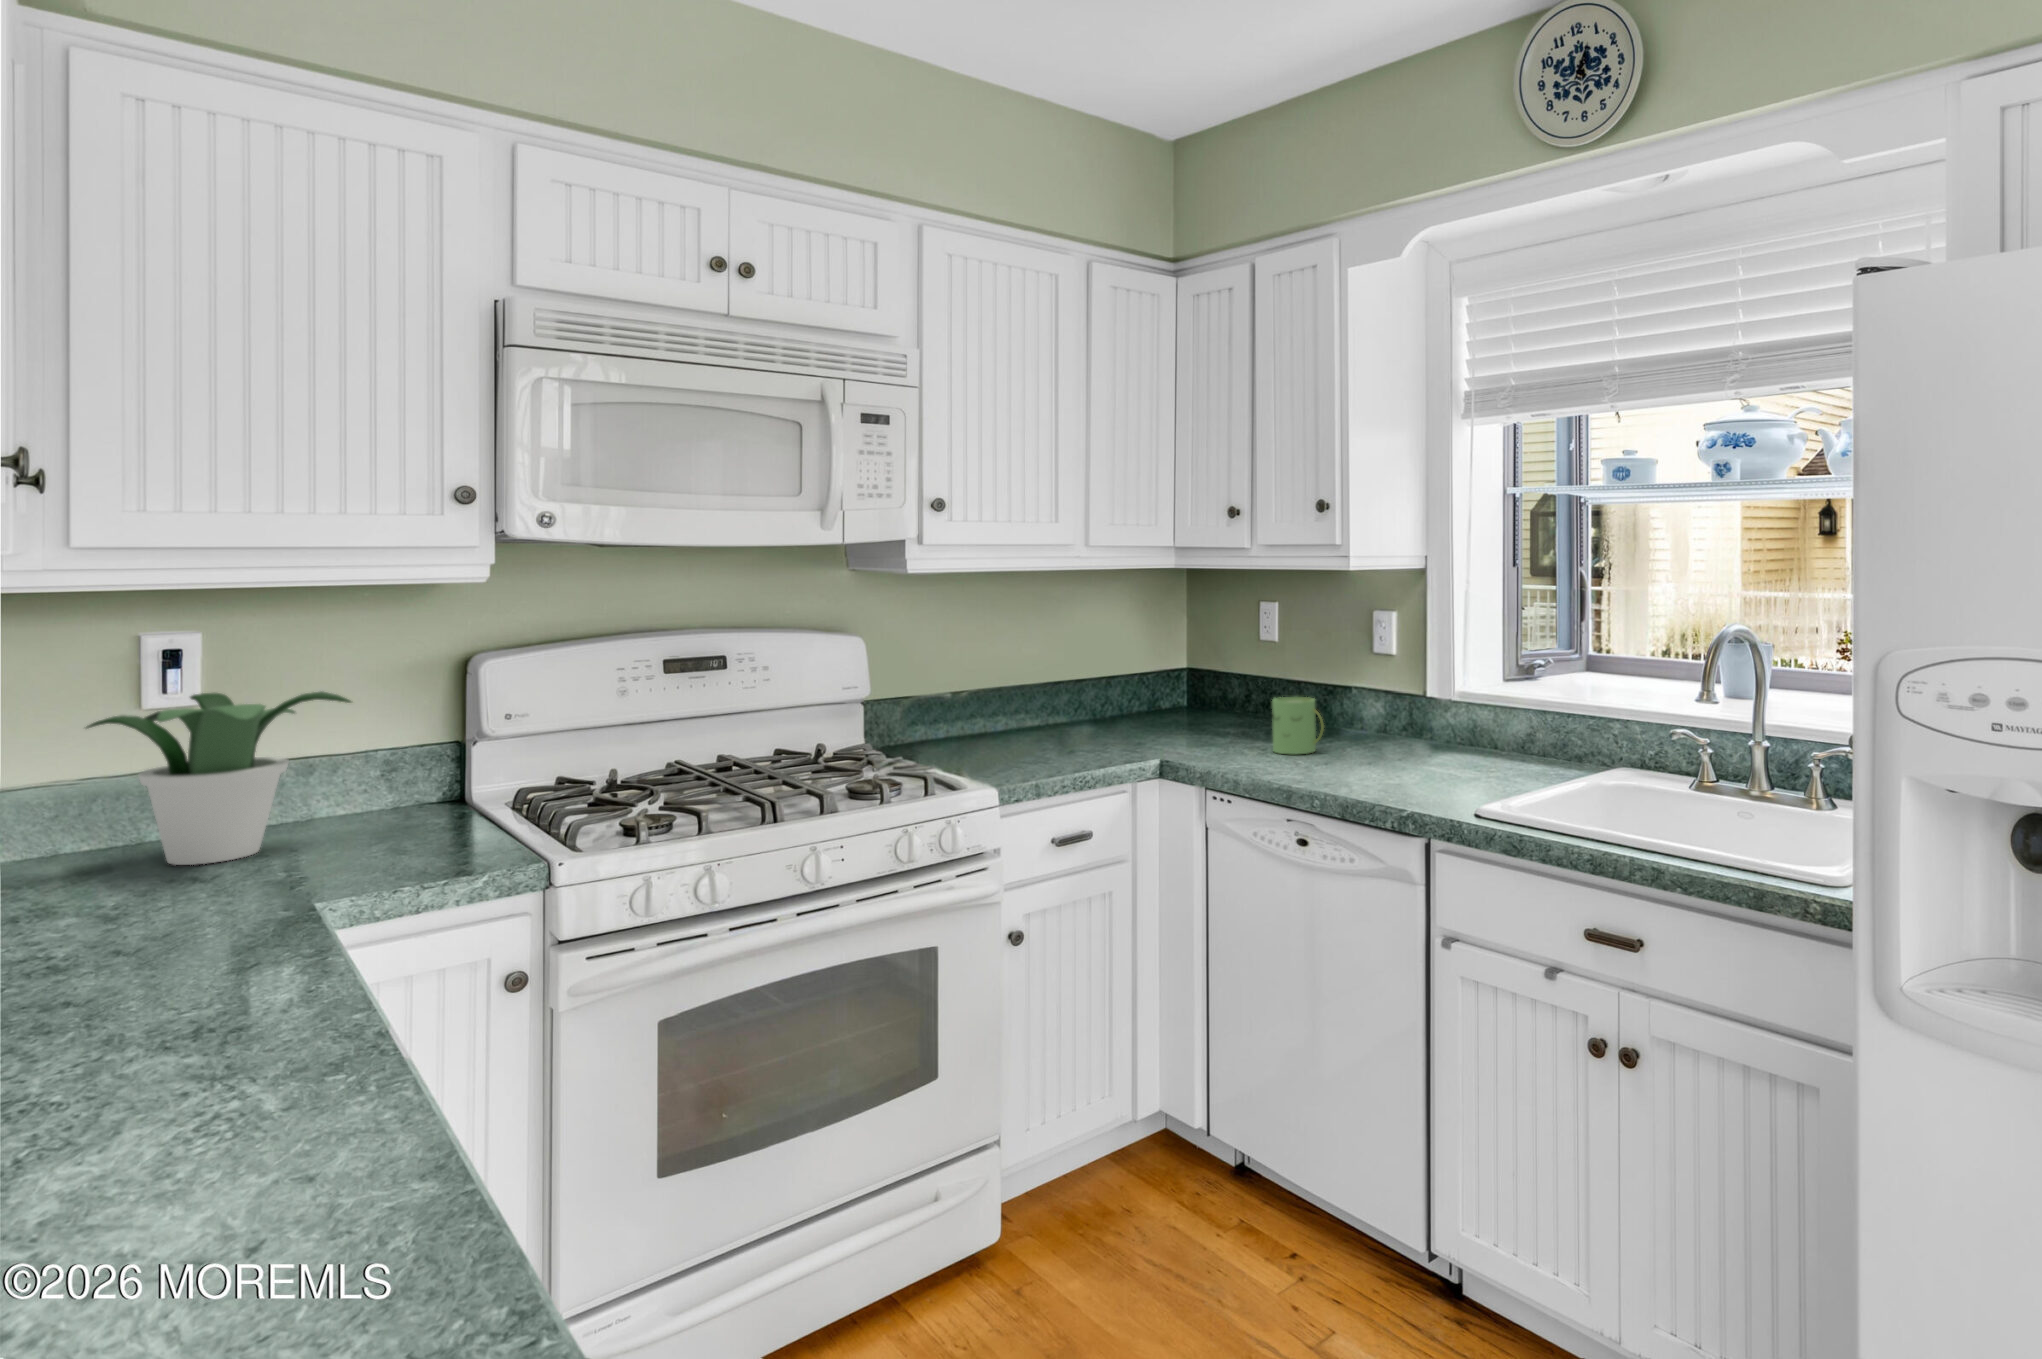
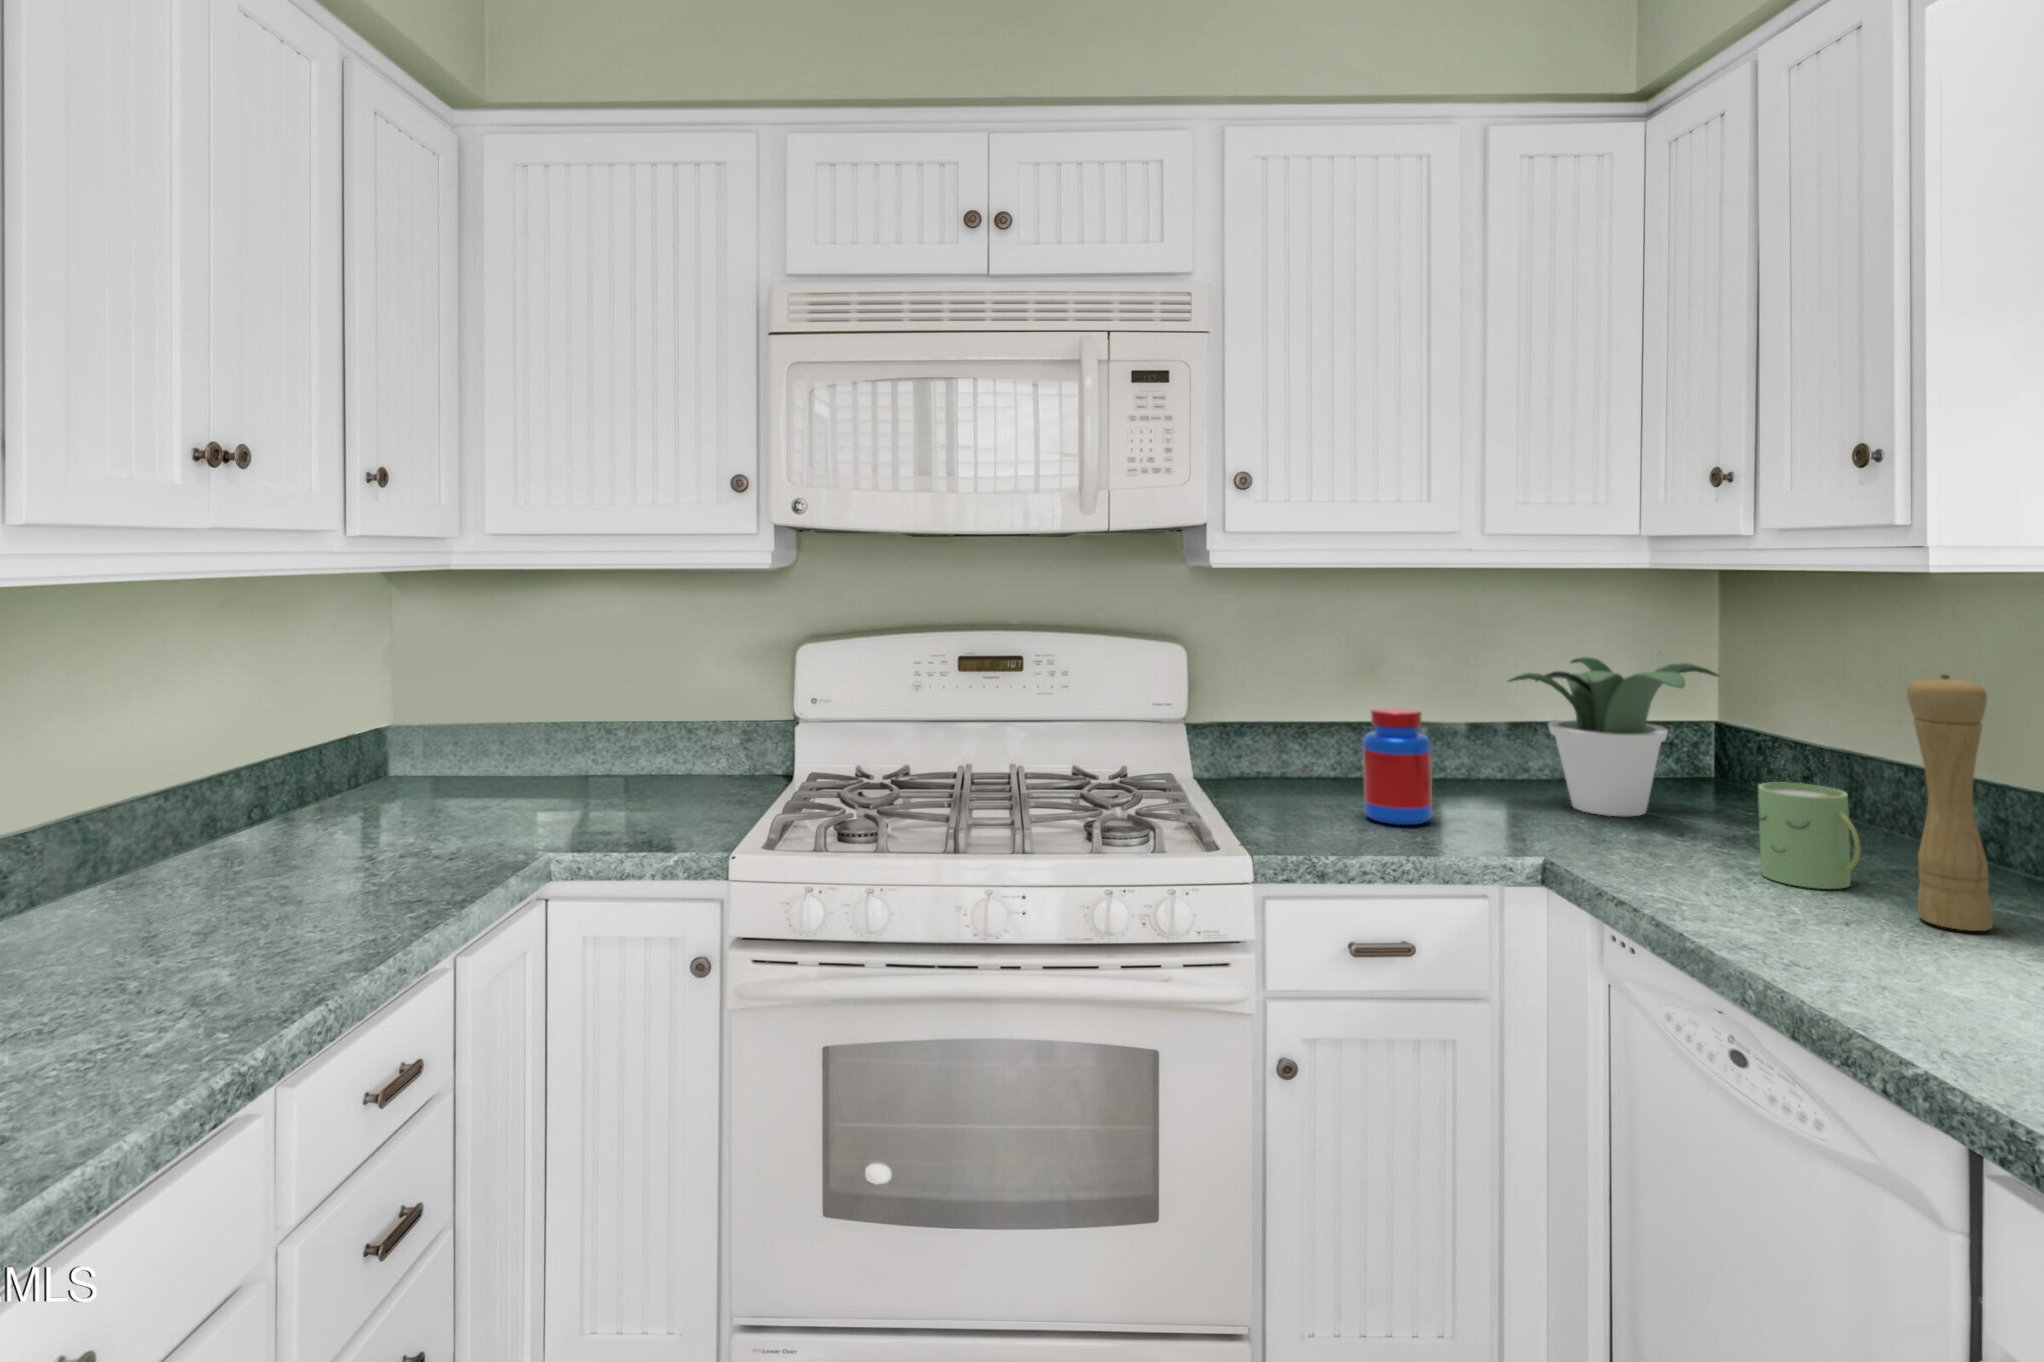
pepper mill: none [1351,626,1384,759] -> present [1907,674,1993,931]
jar: none [1032,675,1080,759] -> present [1363,707,1432,825]
potted plant: present [86,691,351,865] -> present [1509,657,1719,816]

